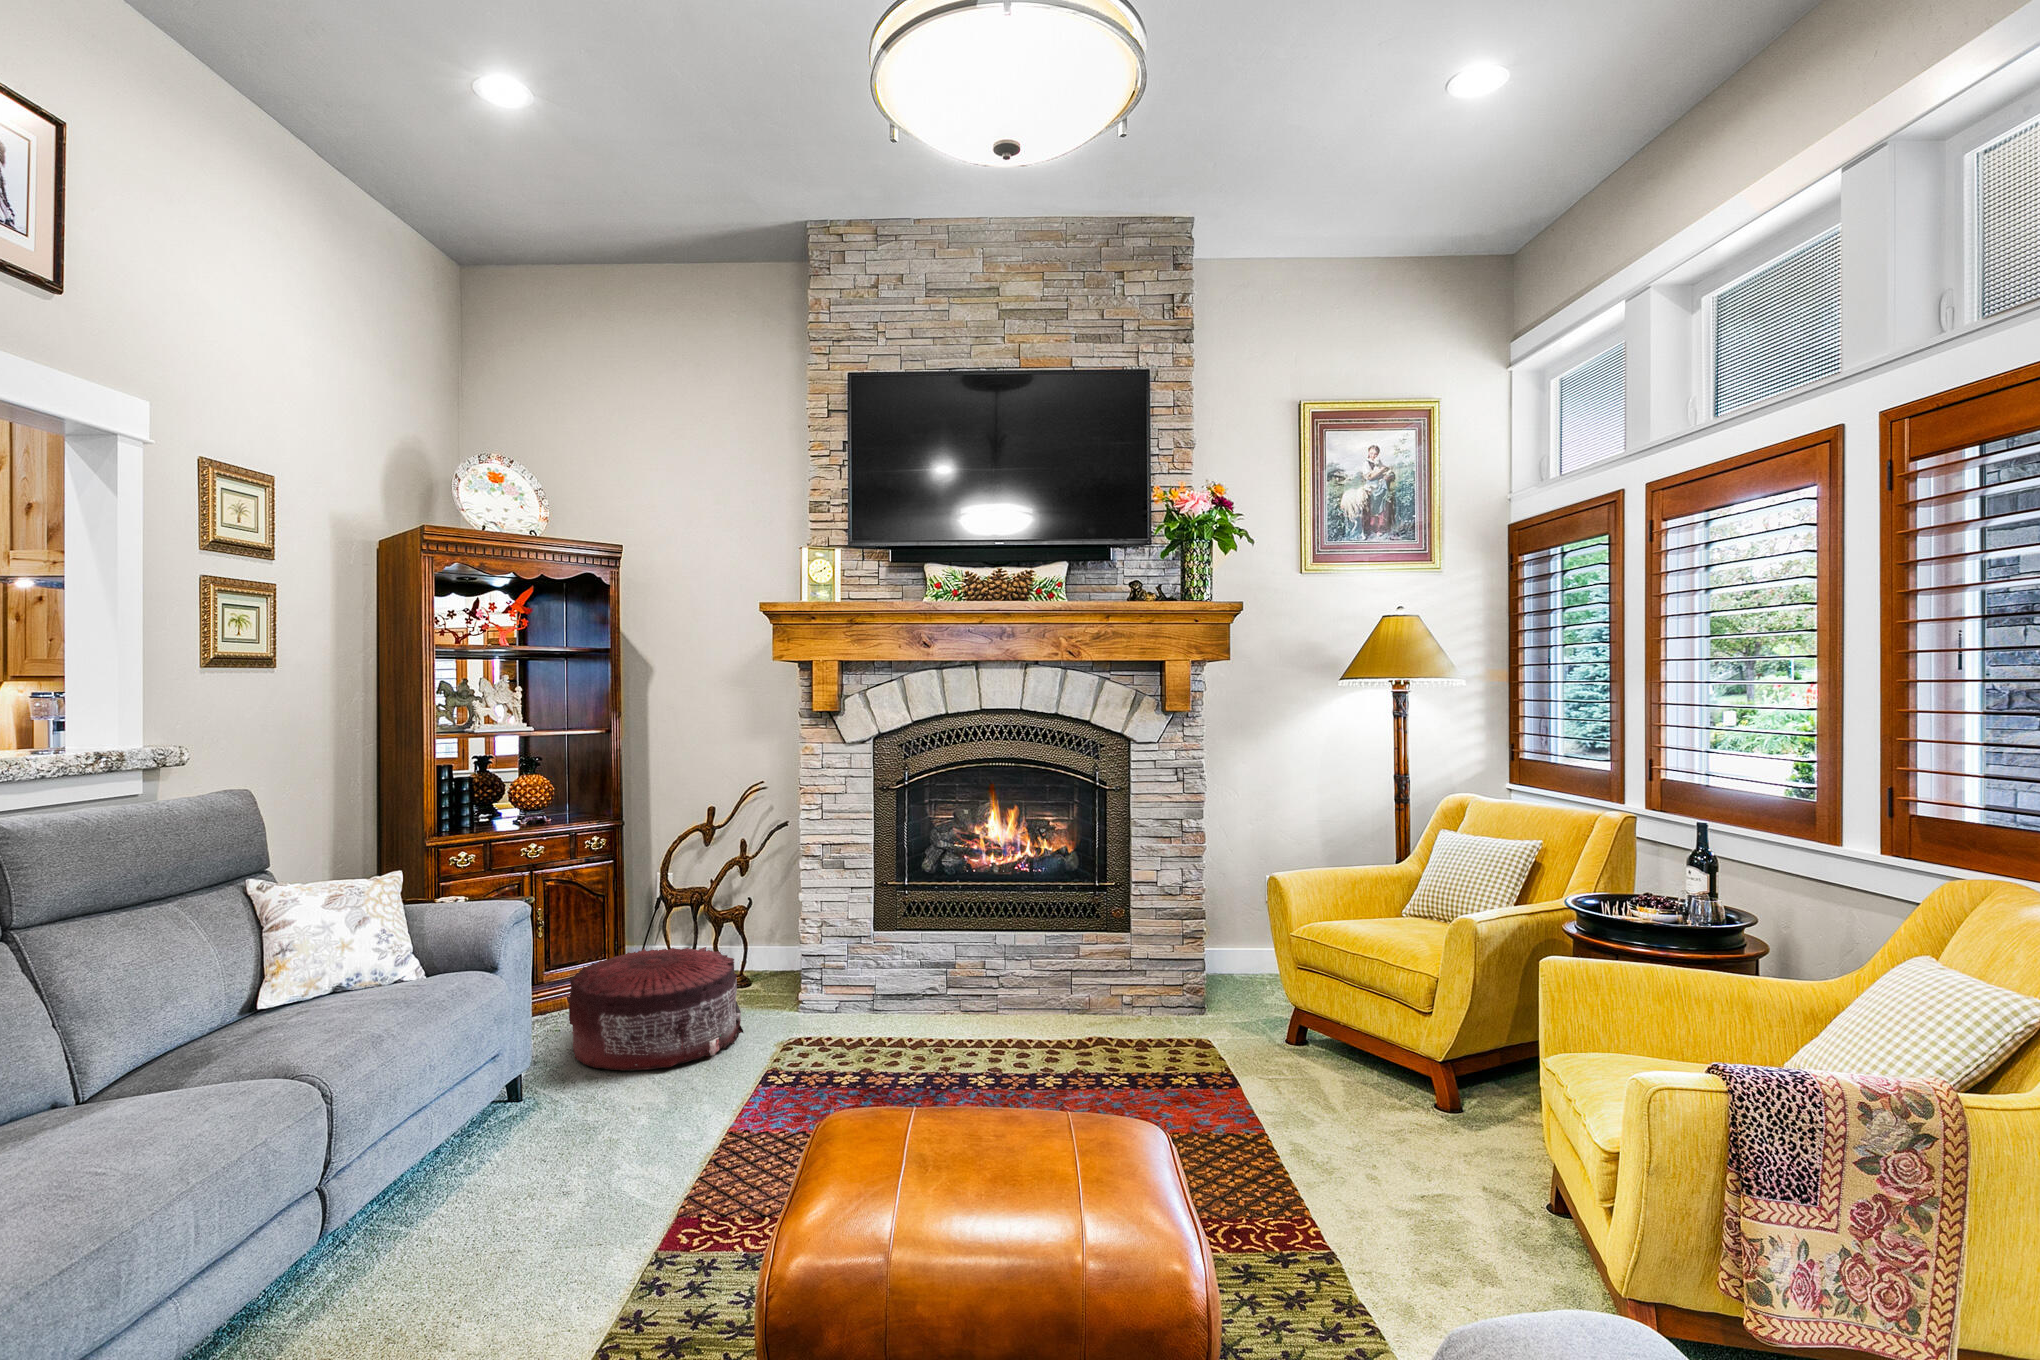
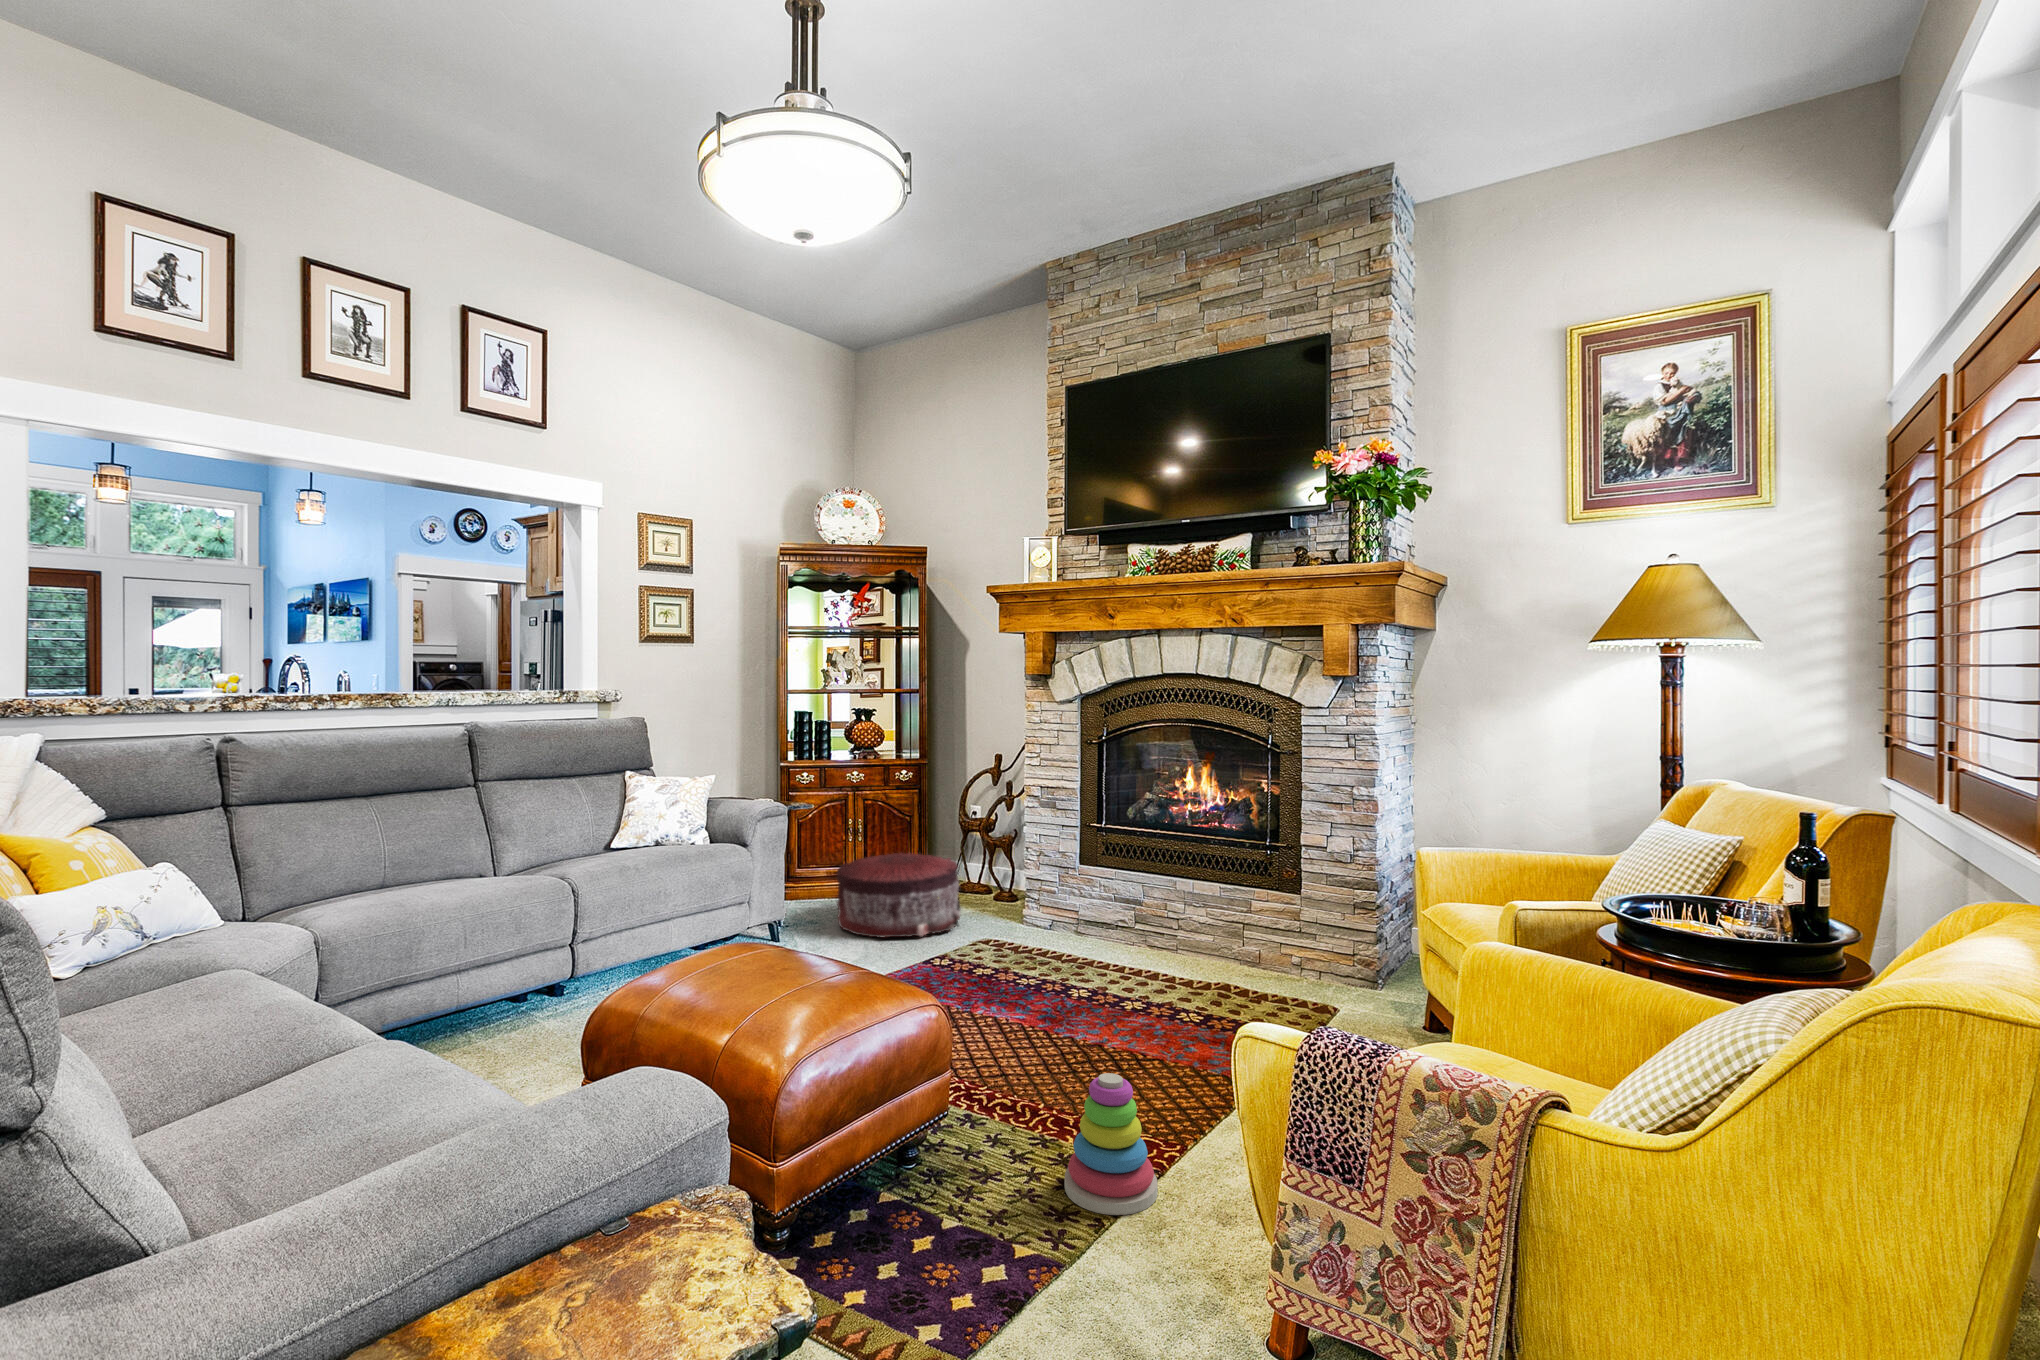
stacking toy: none [1259,1162,1363,1319] -> present [1065,1073,1158,1215]

